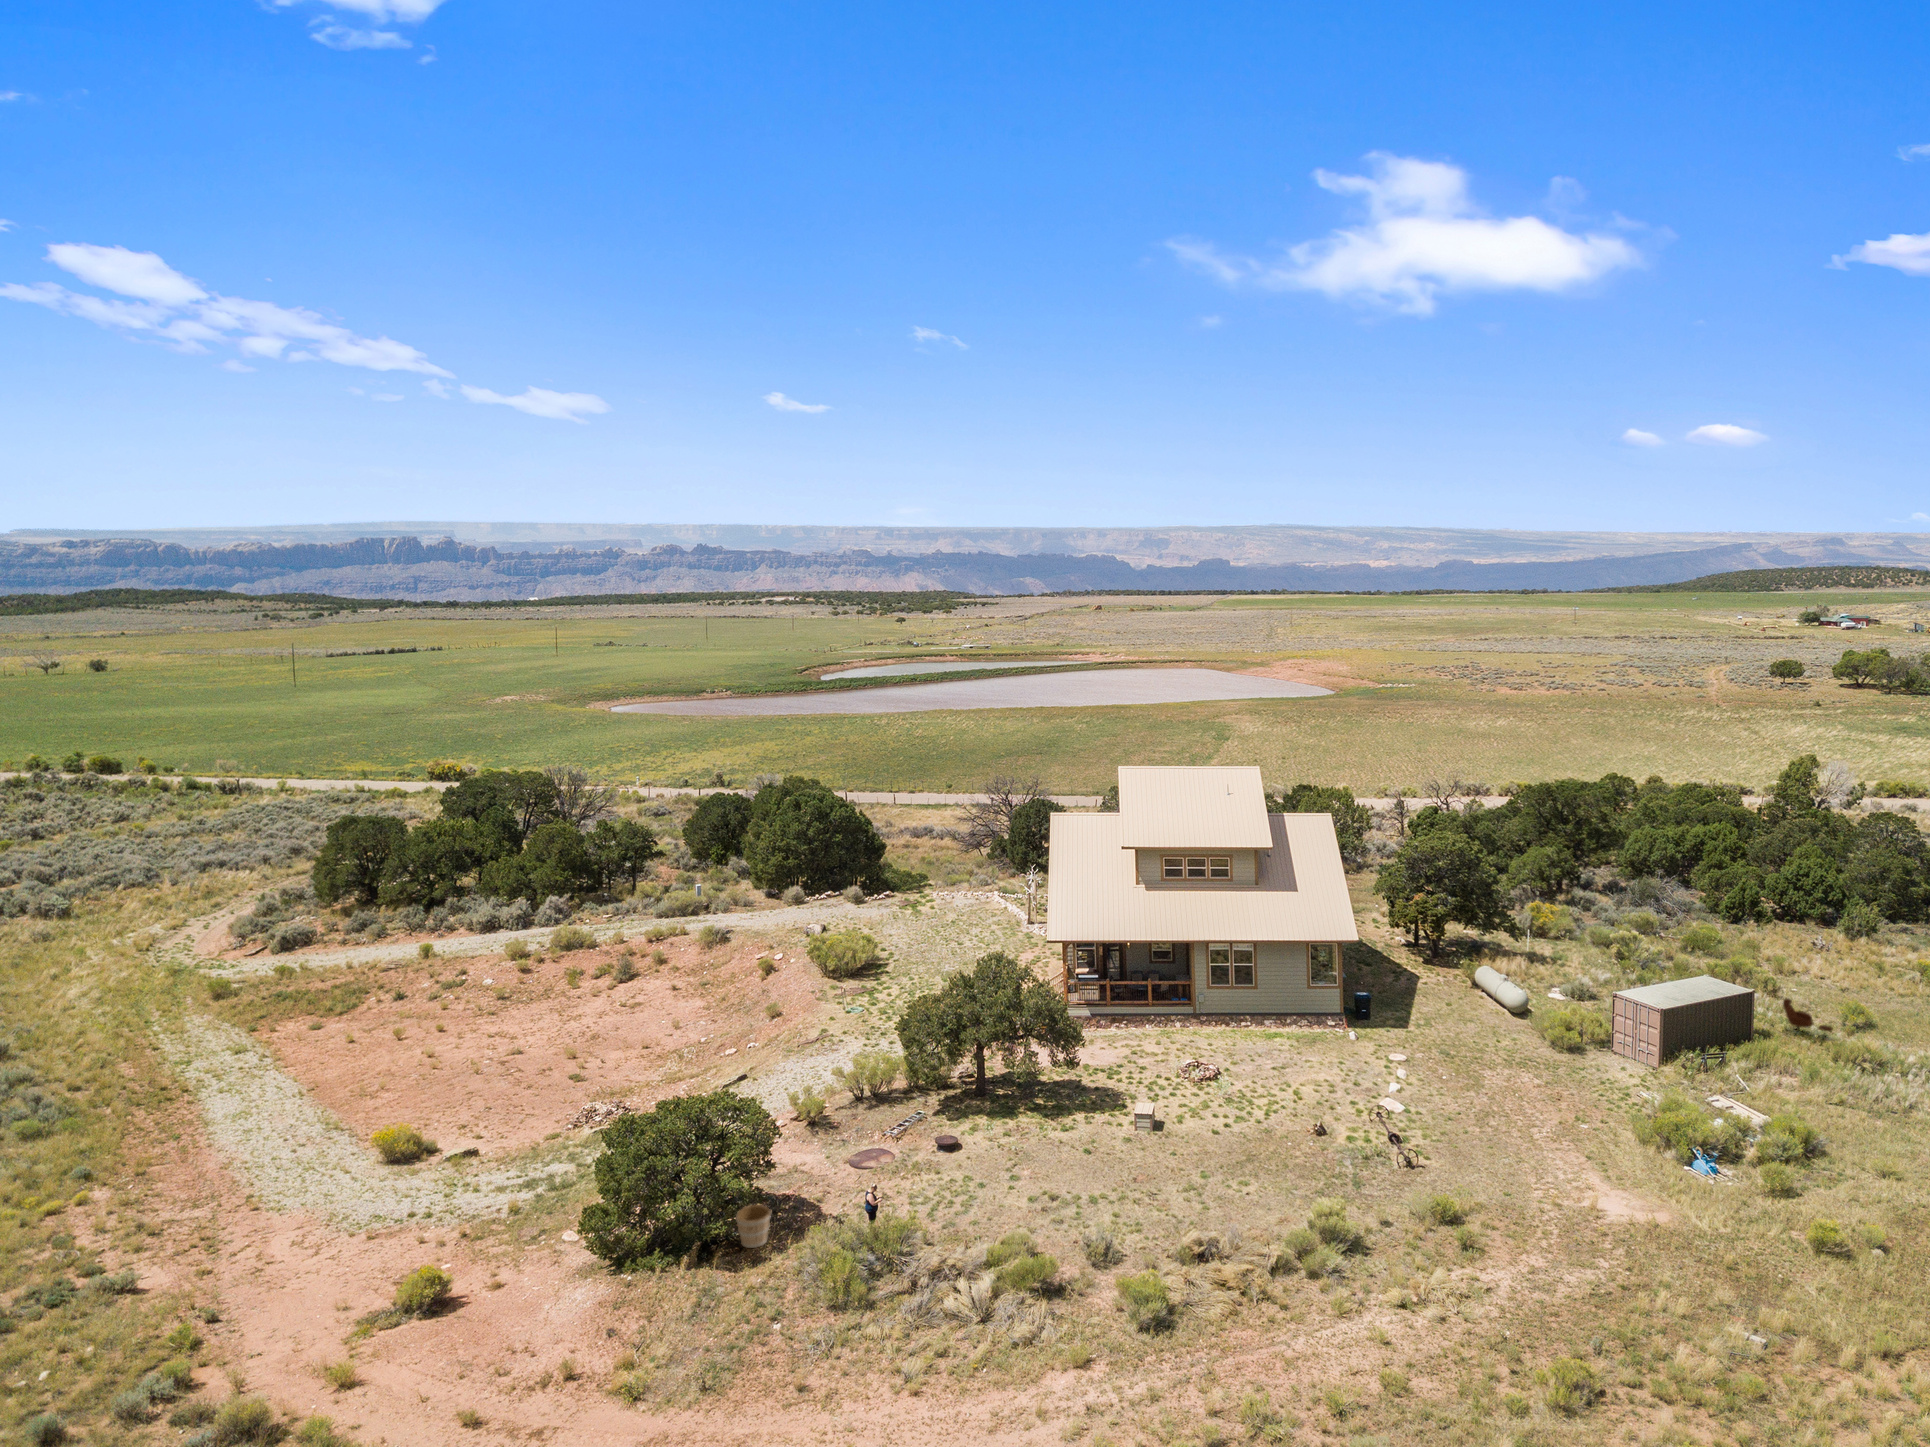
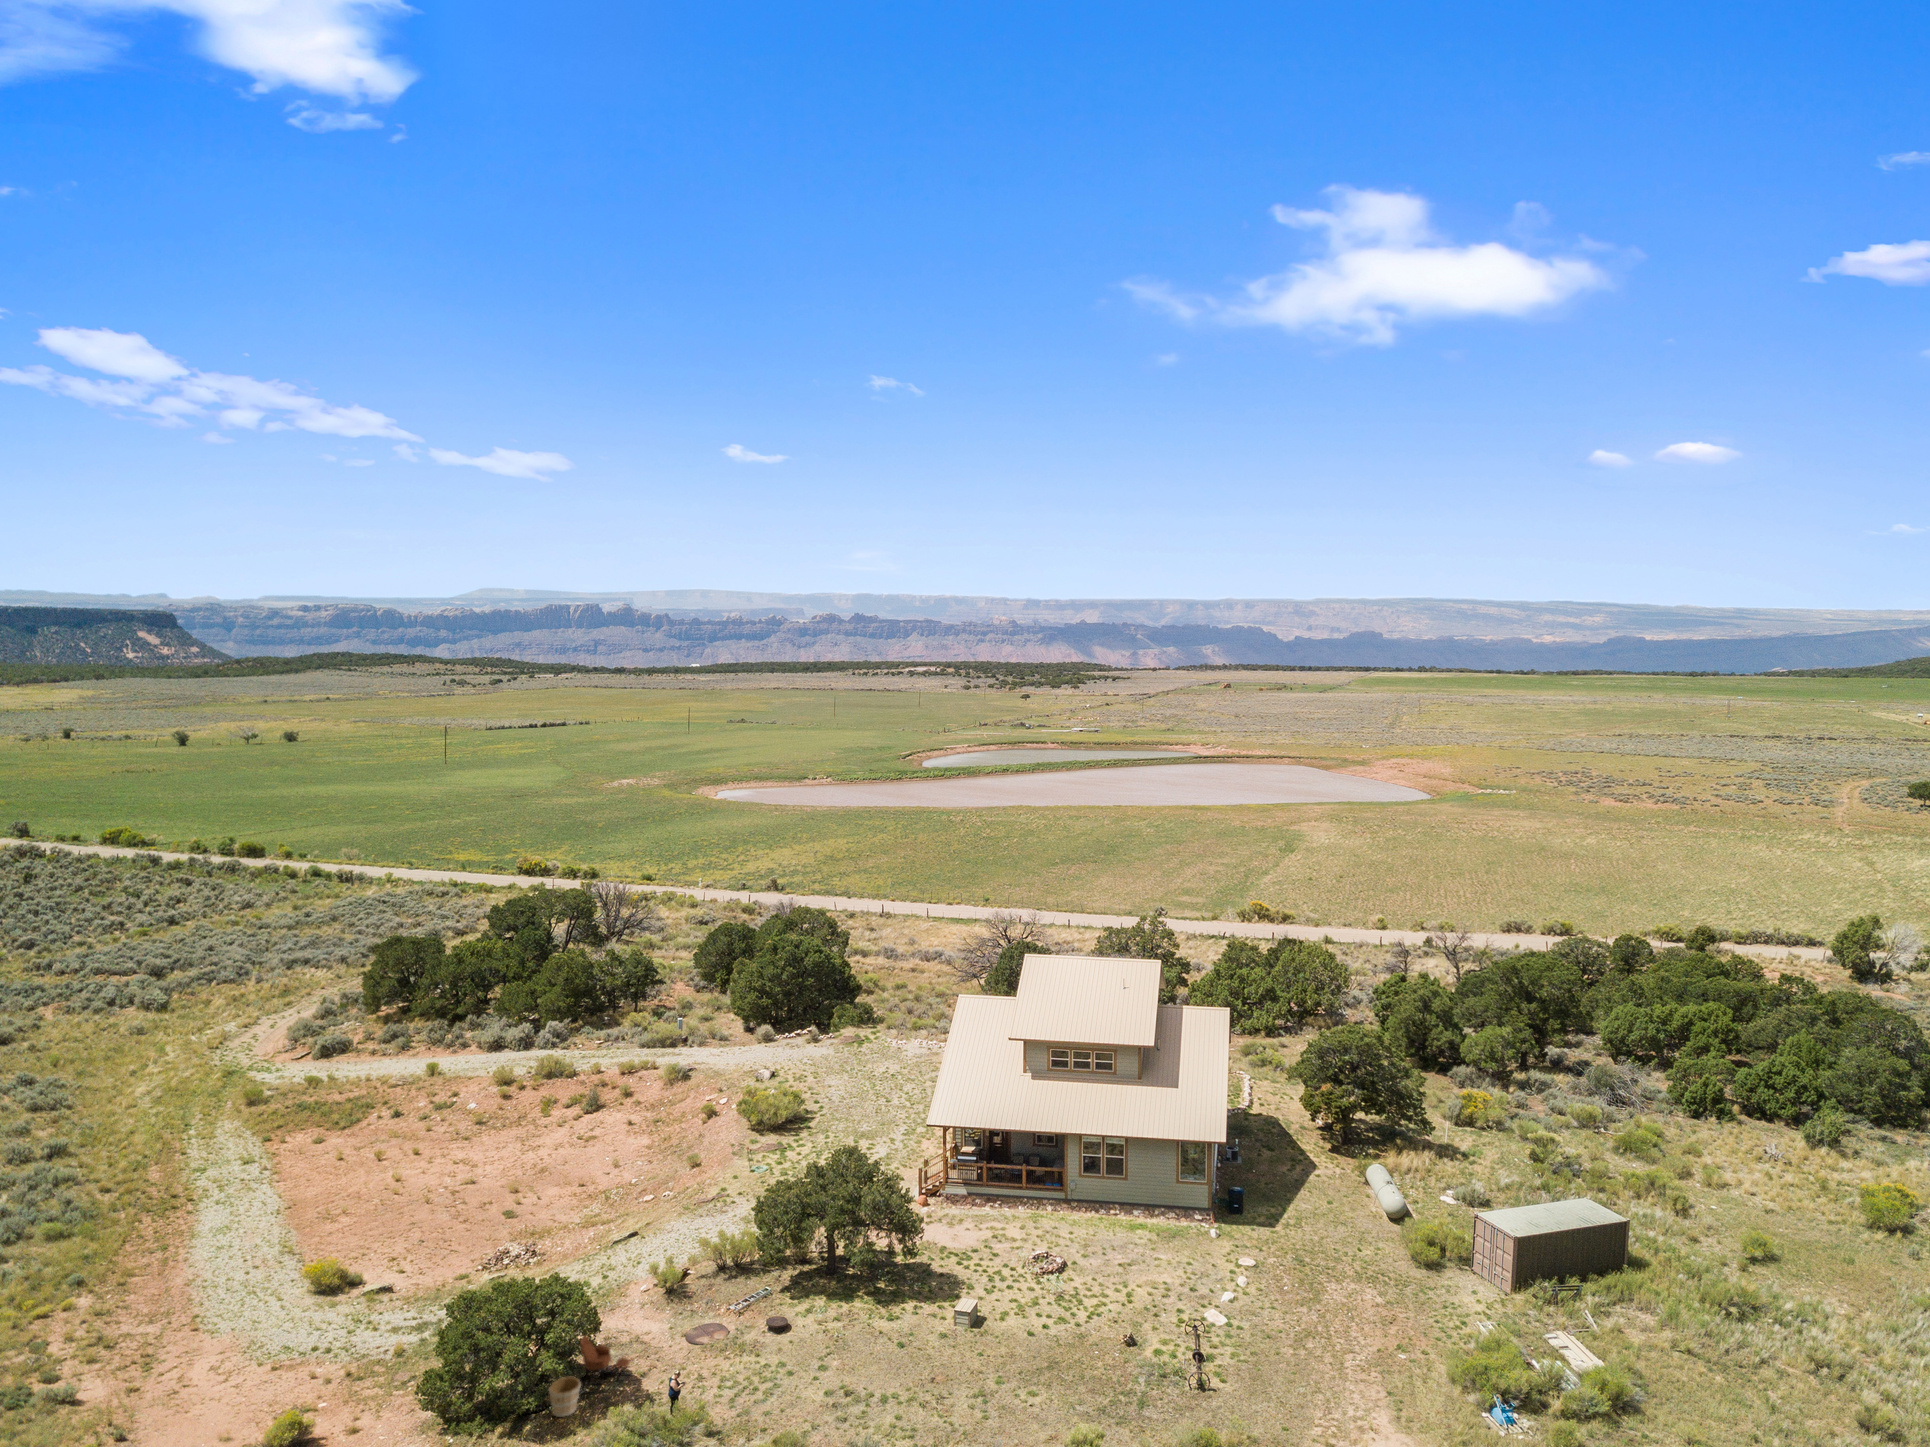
lounge chair: present [1783,999,1832,1037] -> present [580,1336,630,1377]

